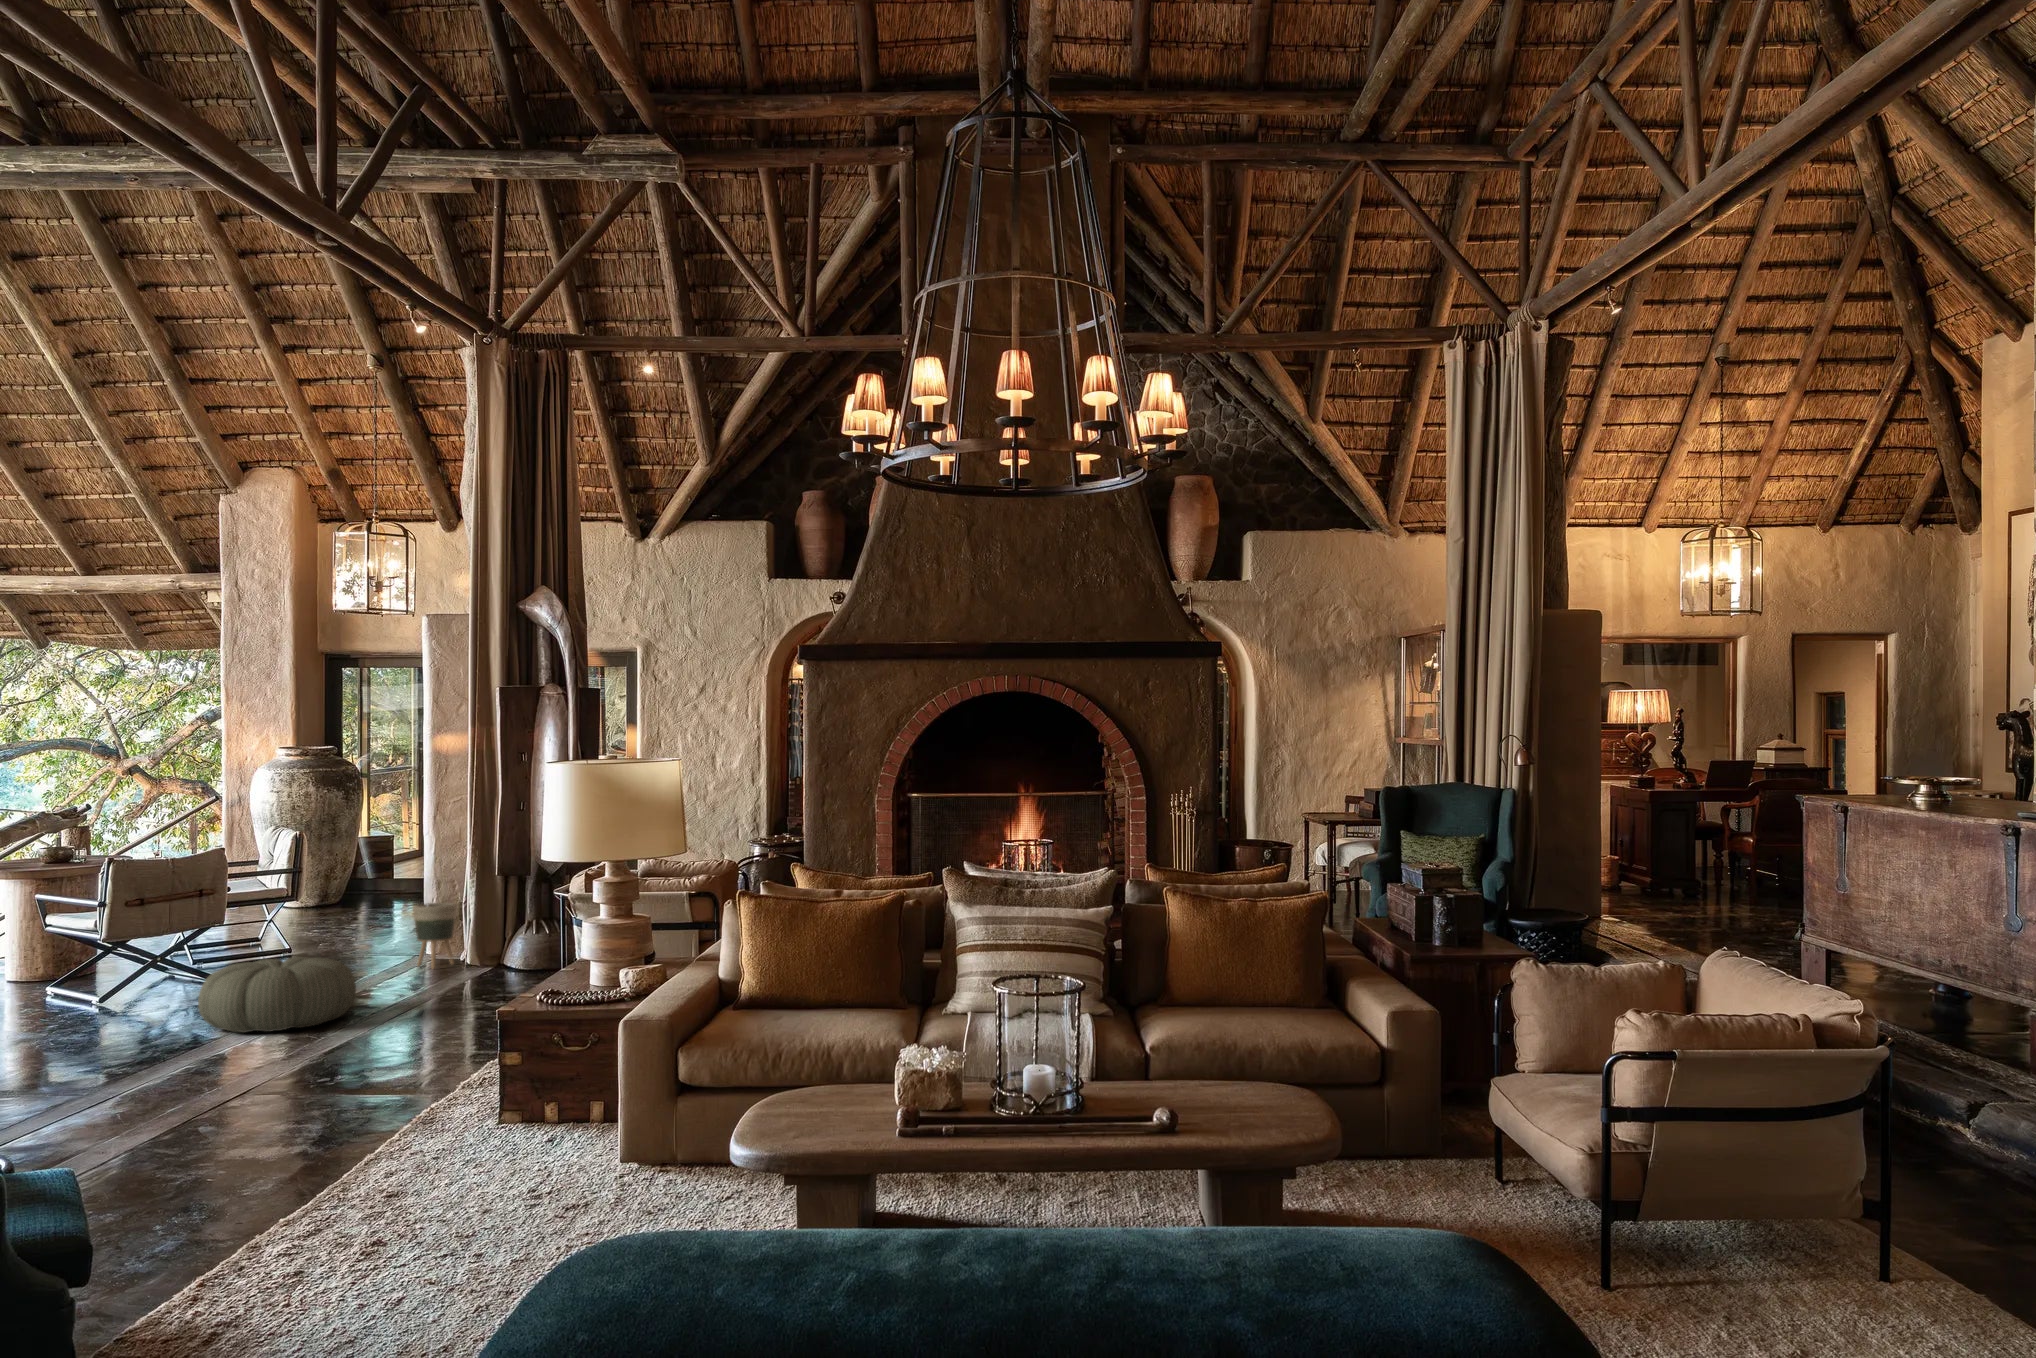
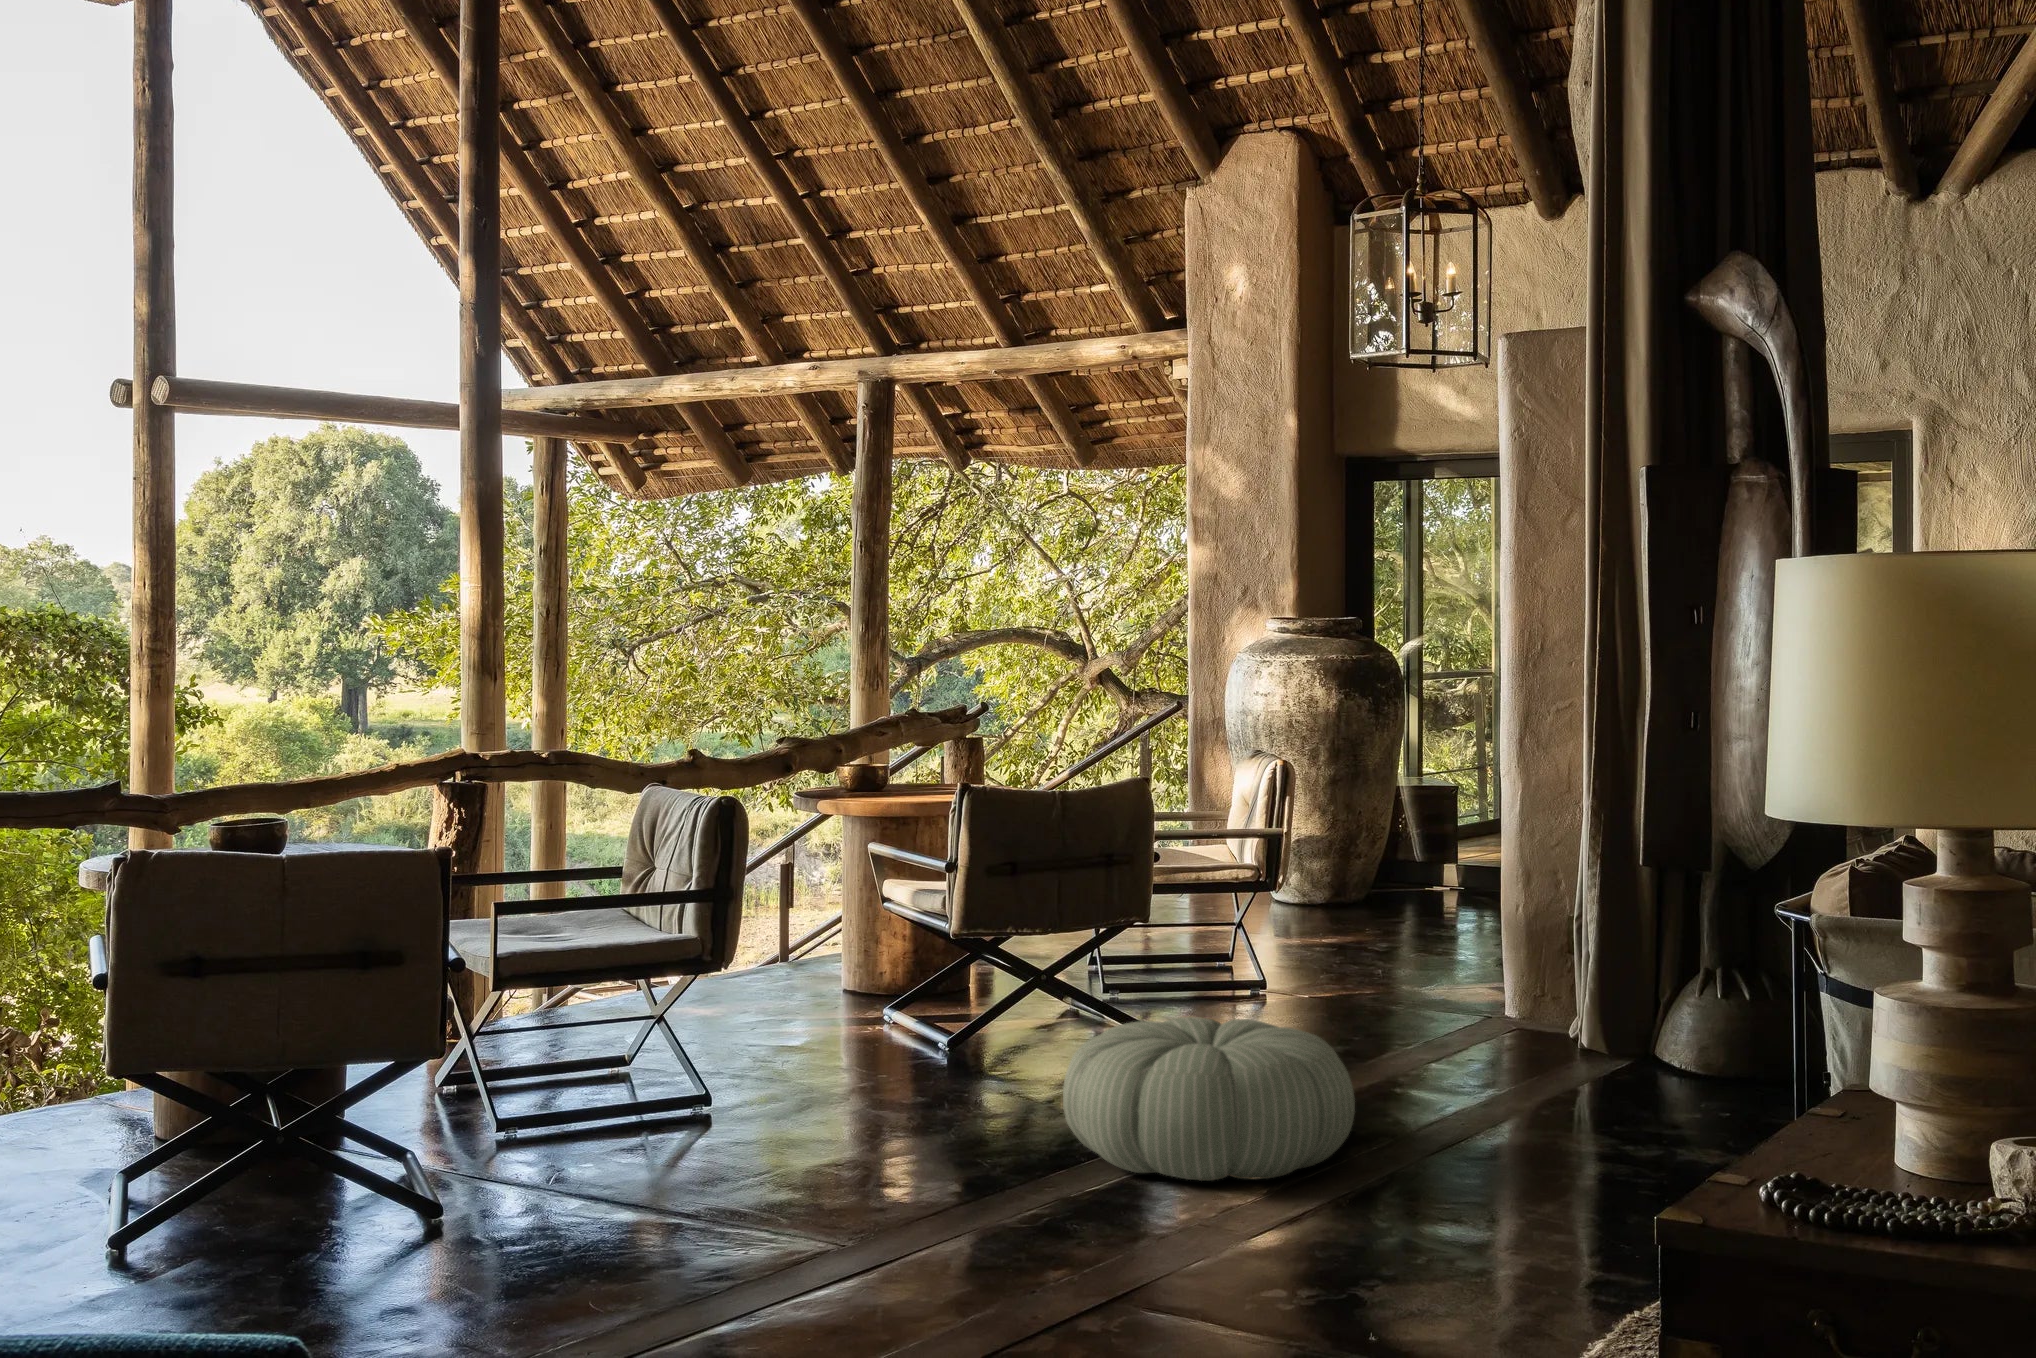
planter: present [413,903,456,969] -> none [1475,911,1558,1046]

